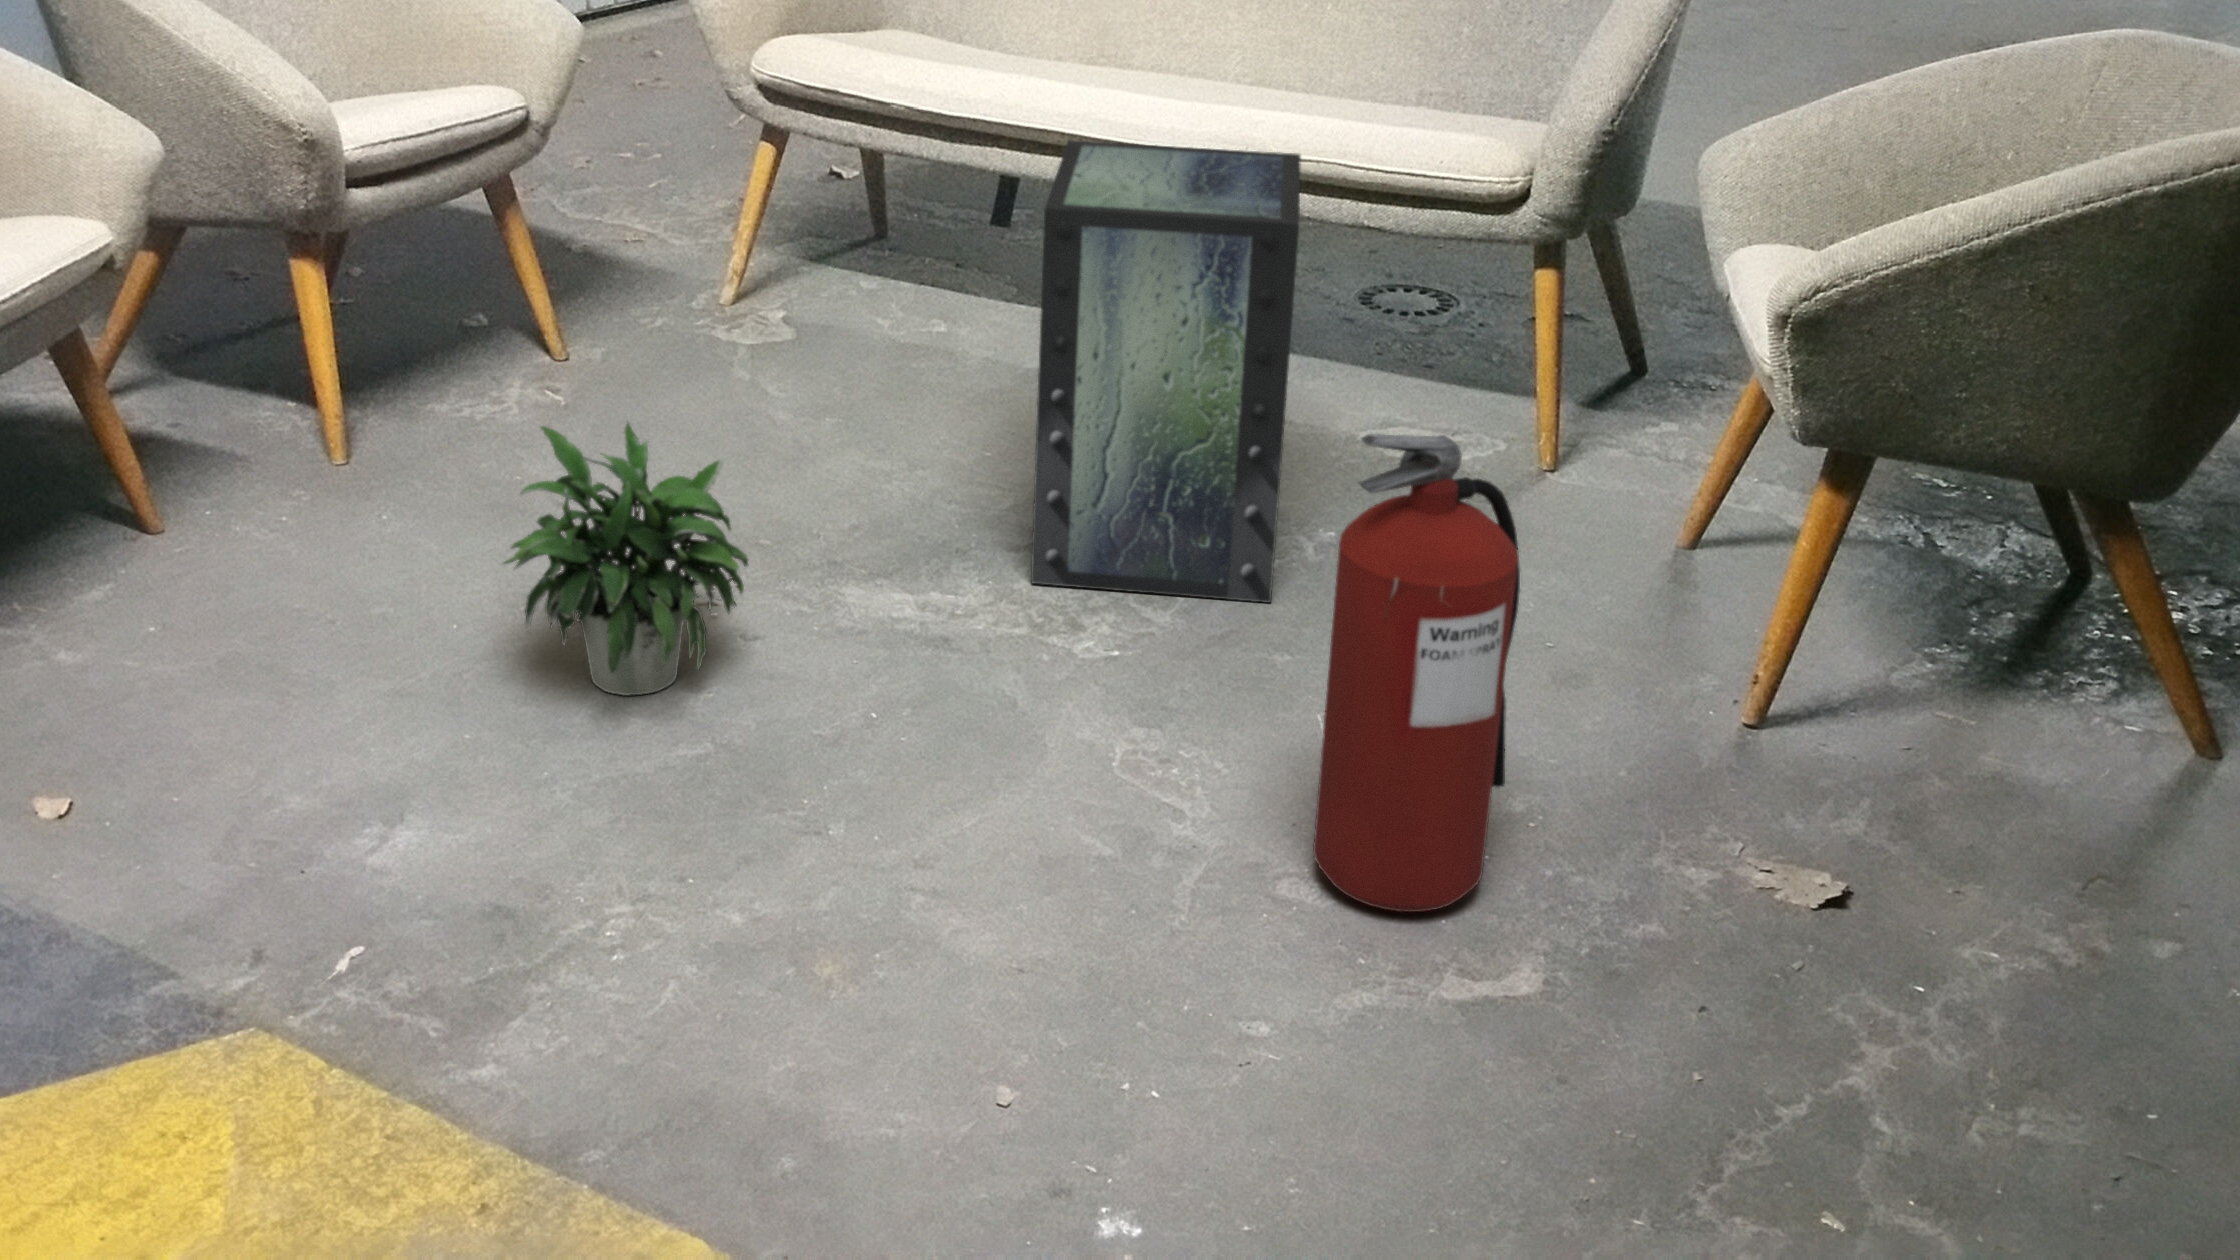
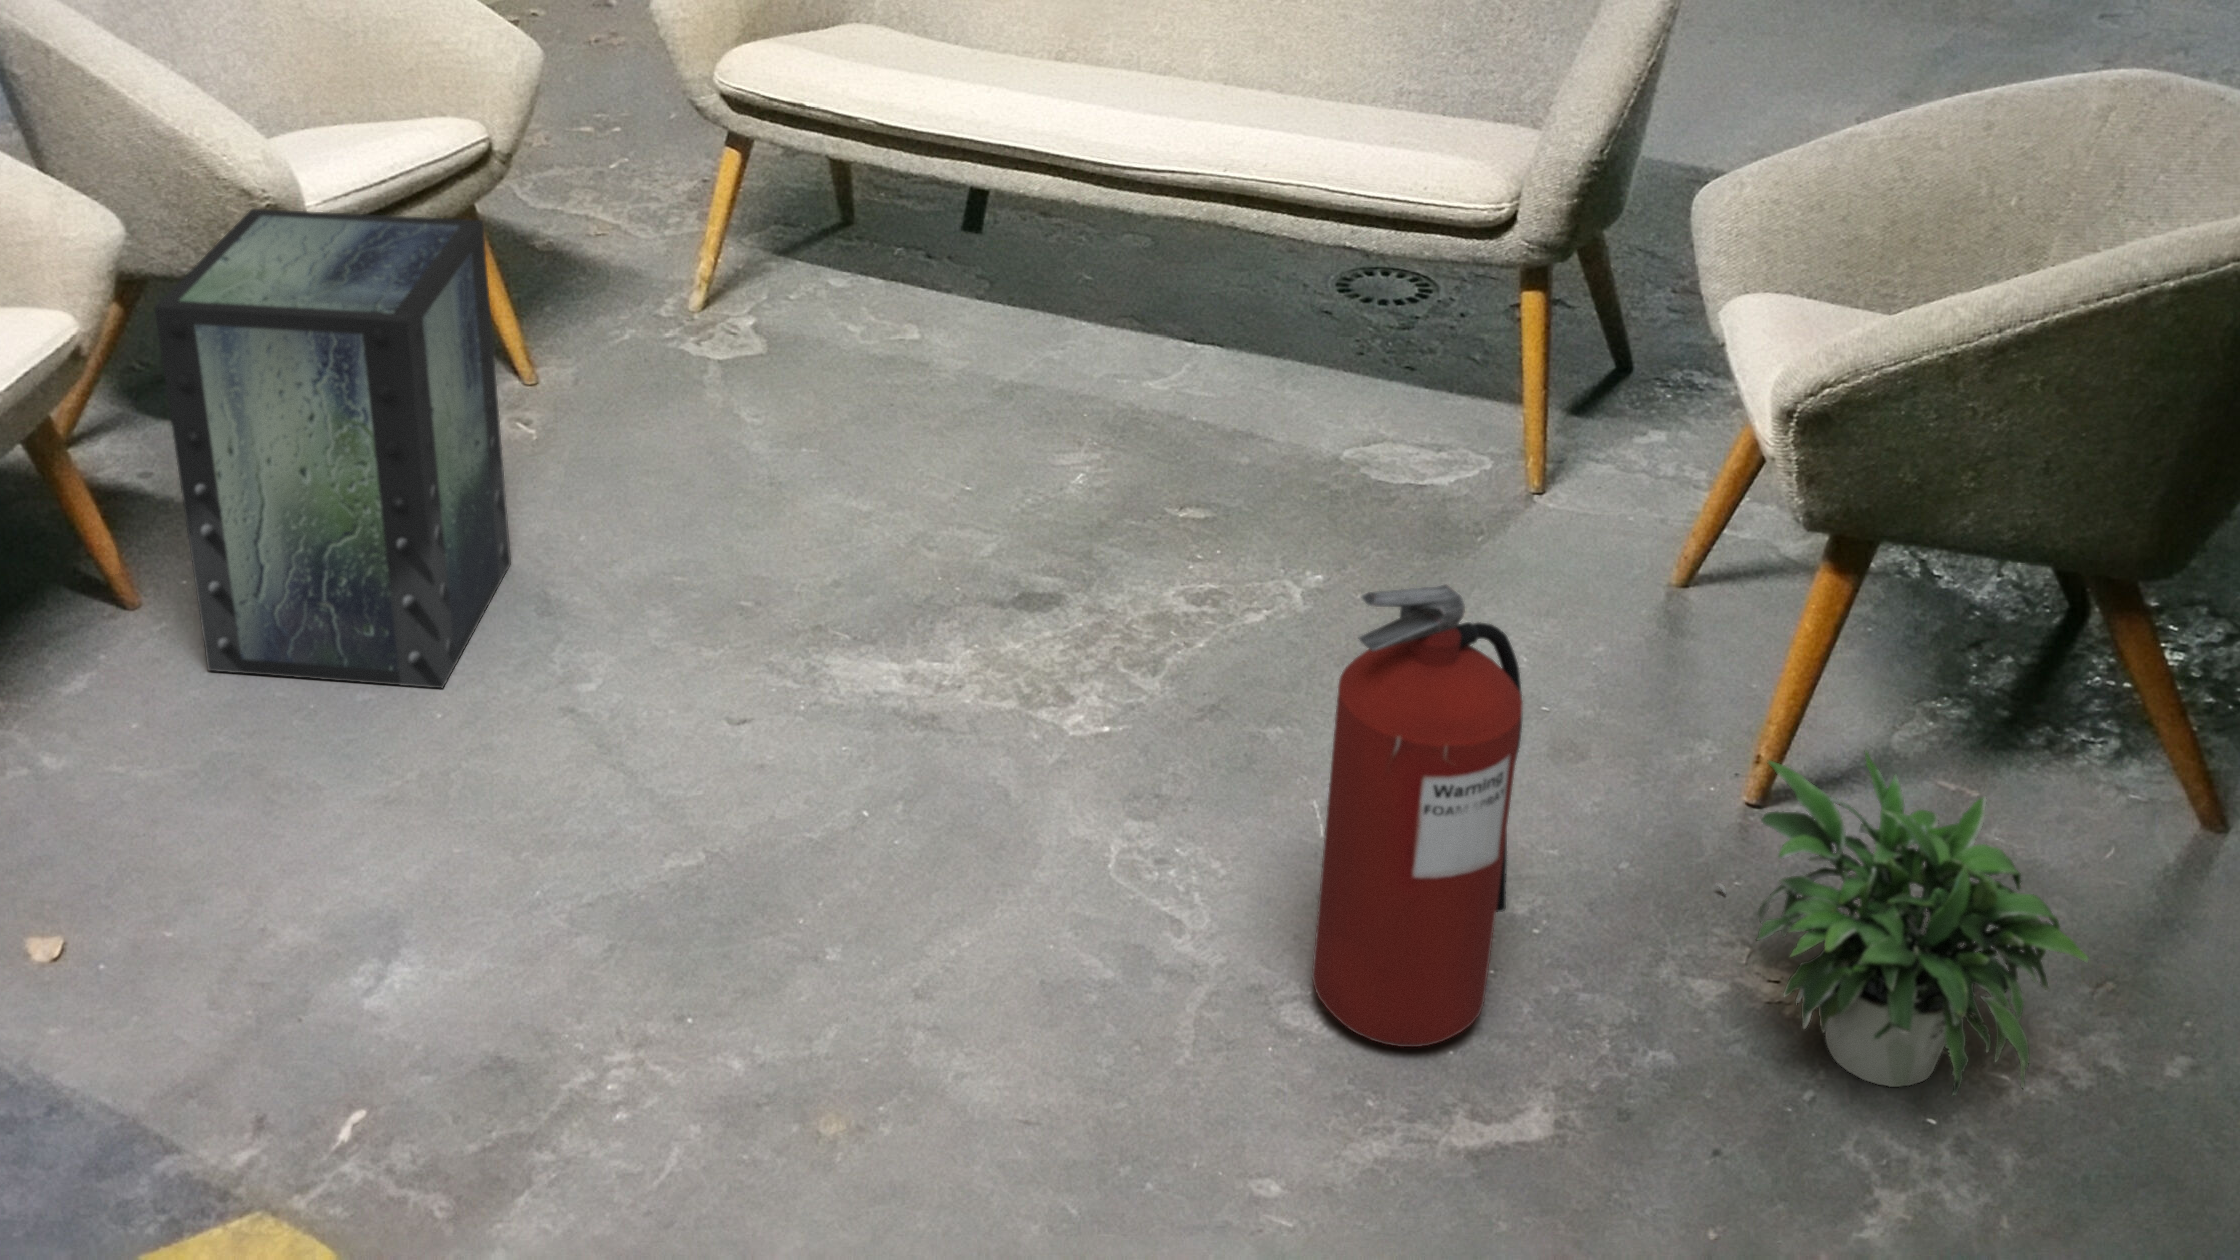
storage box: present [1031,140,1301,603] -> present [155,209,511,688]
potted plant: present [503,423,748,695] -> present [1717,752,2088,1096]

